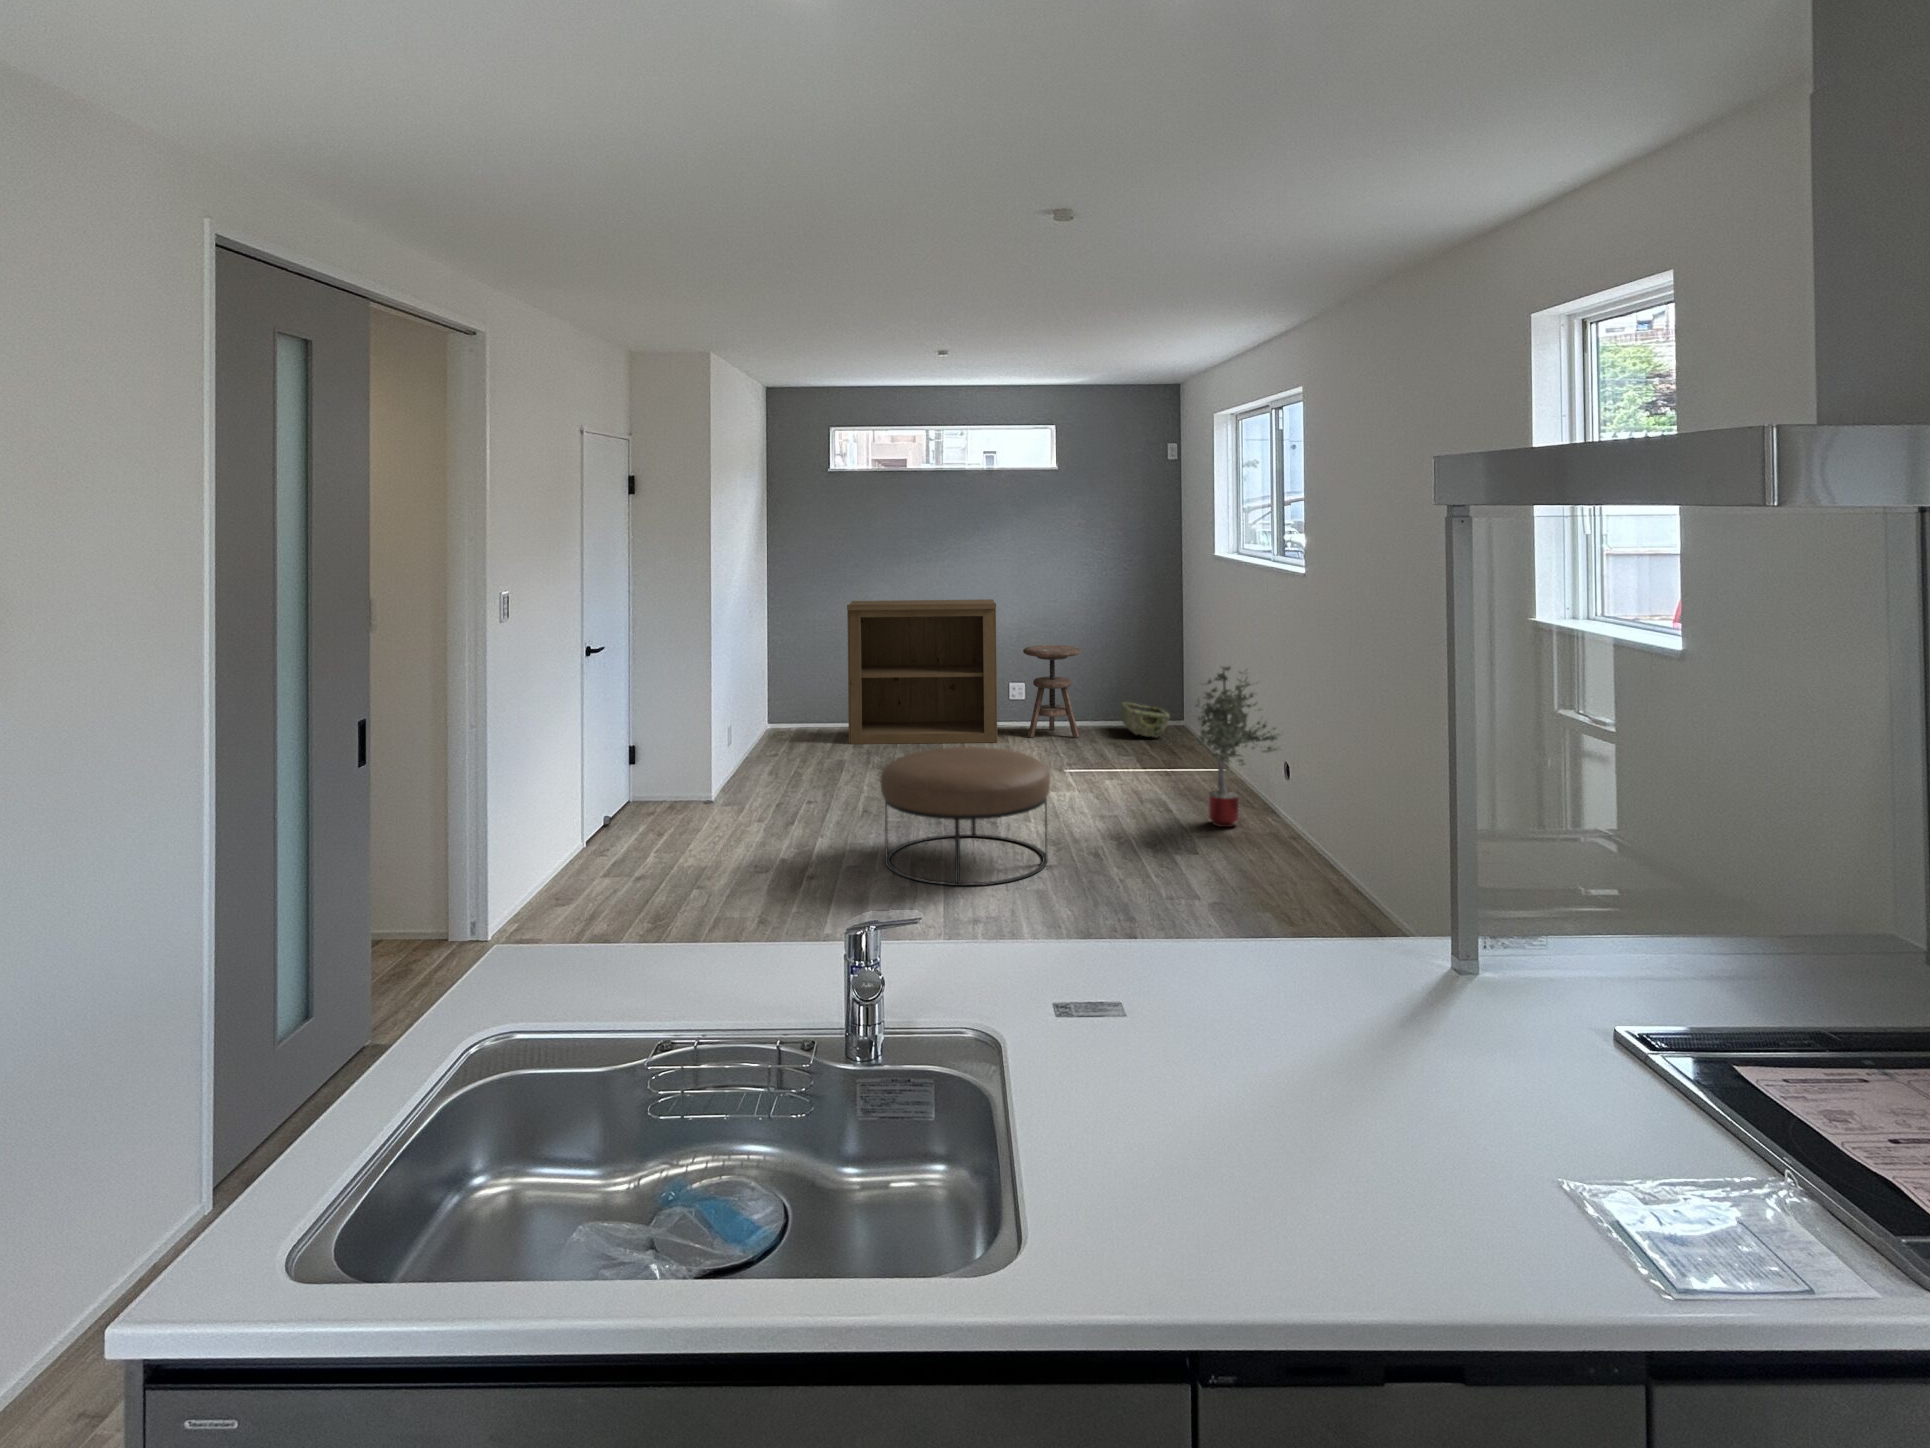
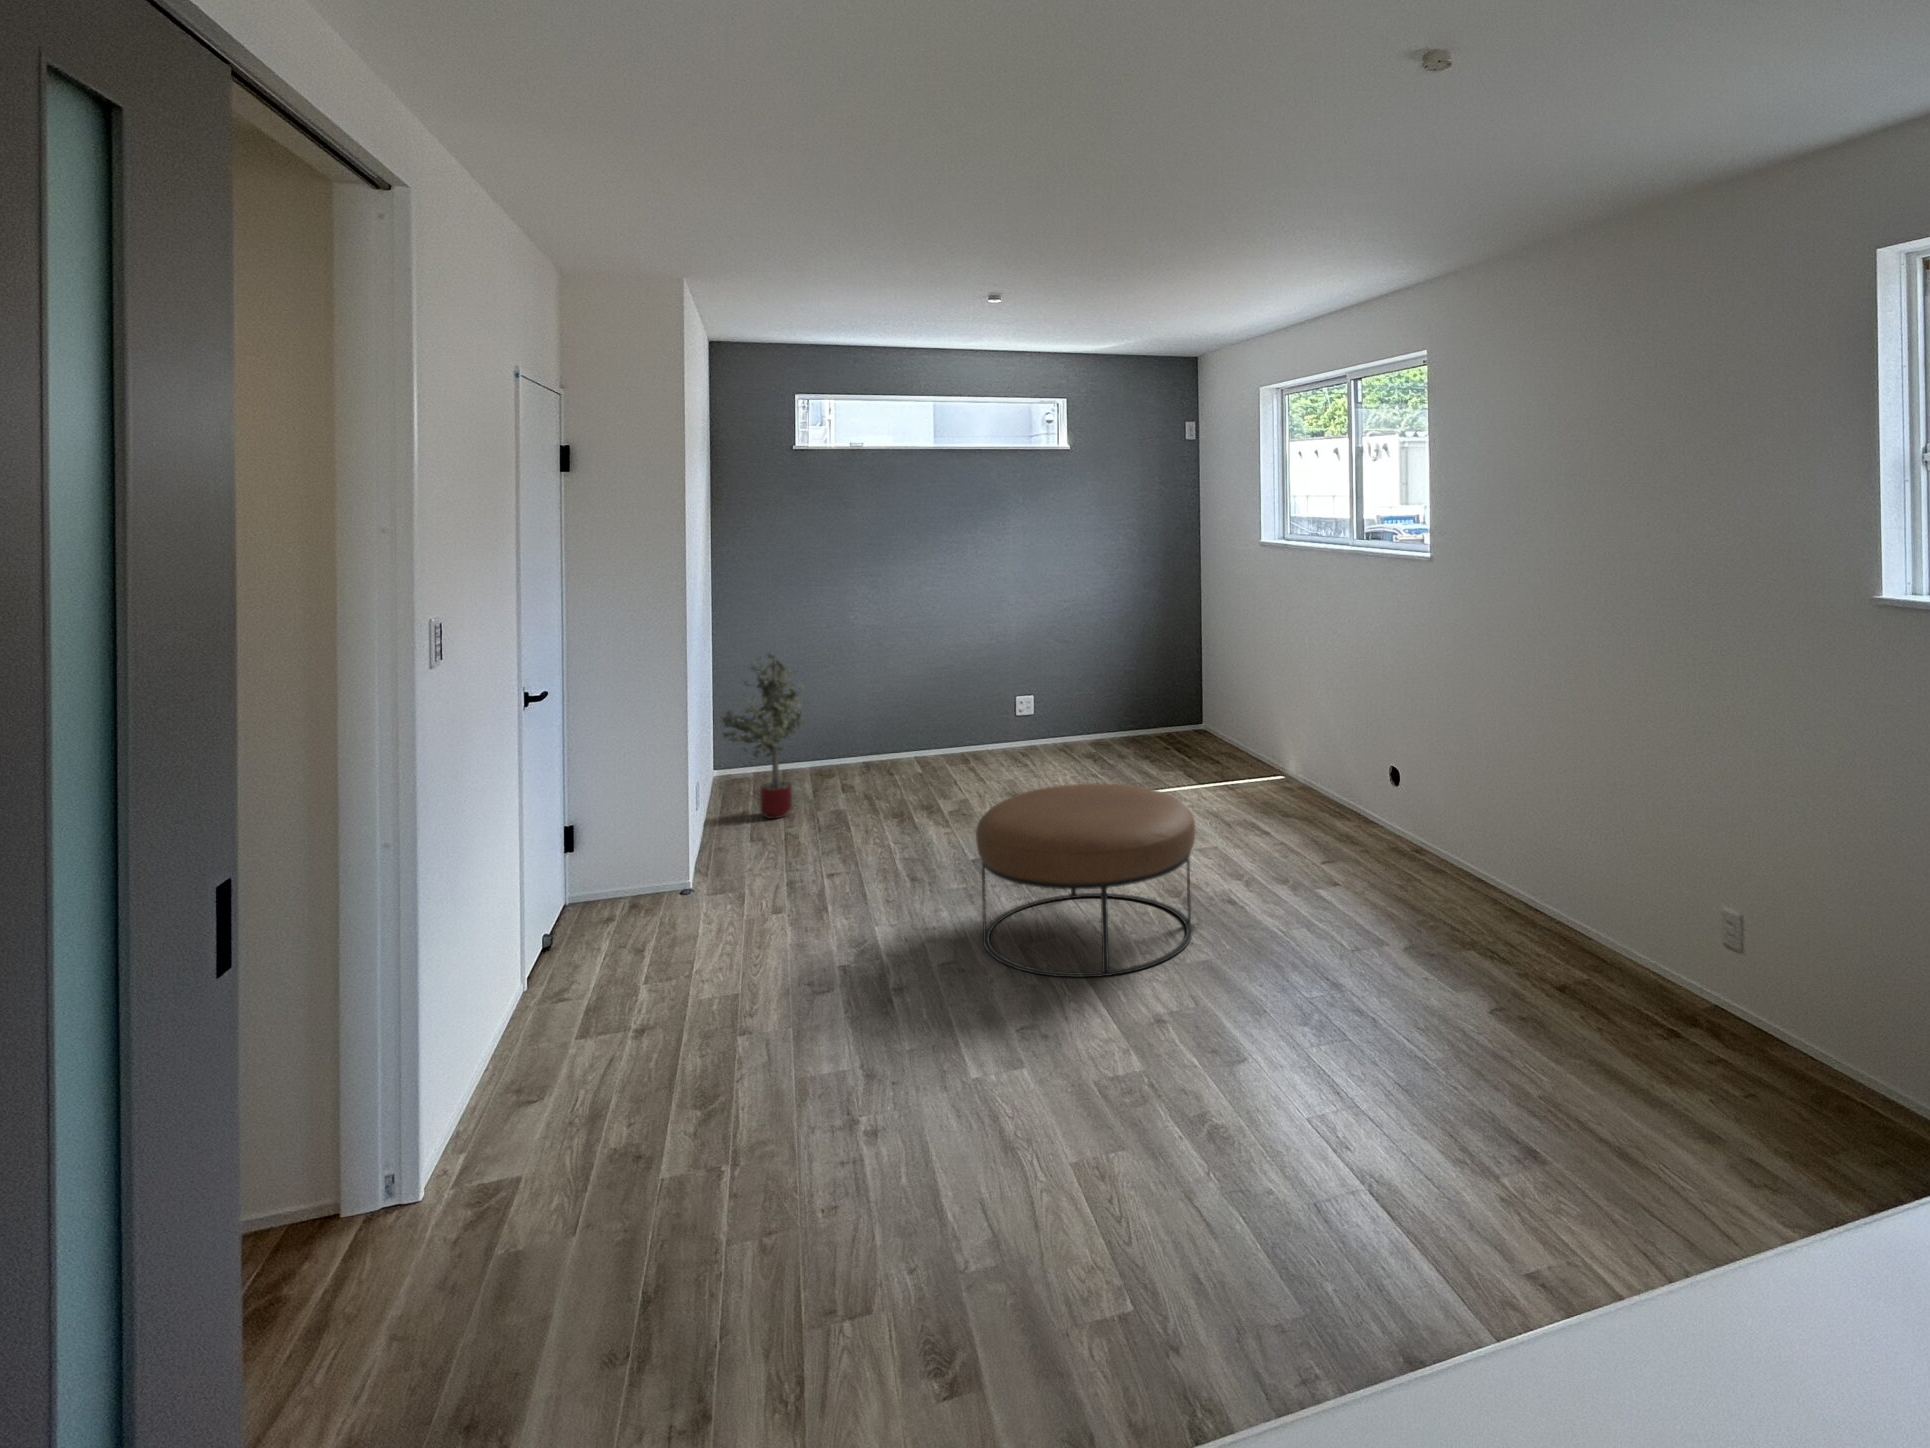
bookshelf: present [847,599,997,744] -> none [829,601,1013,783]
side table: present [1023,645,1081,738] -> none [1034,650,1100,757]
potted tree: present [1195,666,1281,827] -> present [722,654,805,819]
woven basket: present [1122,702,1170,737] -> none [1138,709,1197,747]

